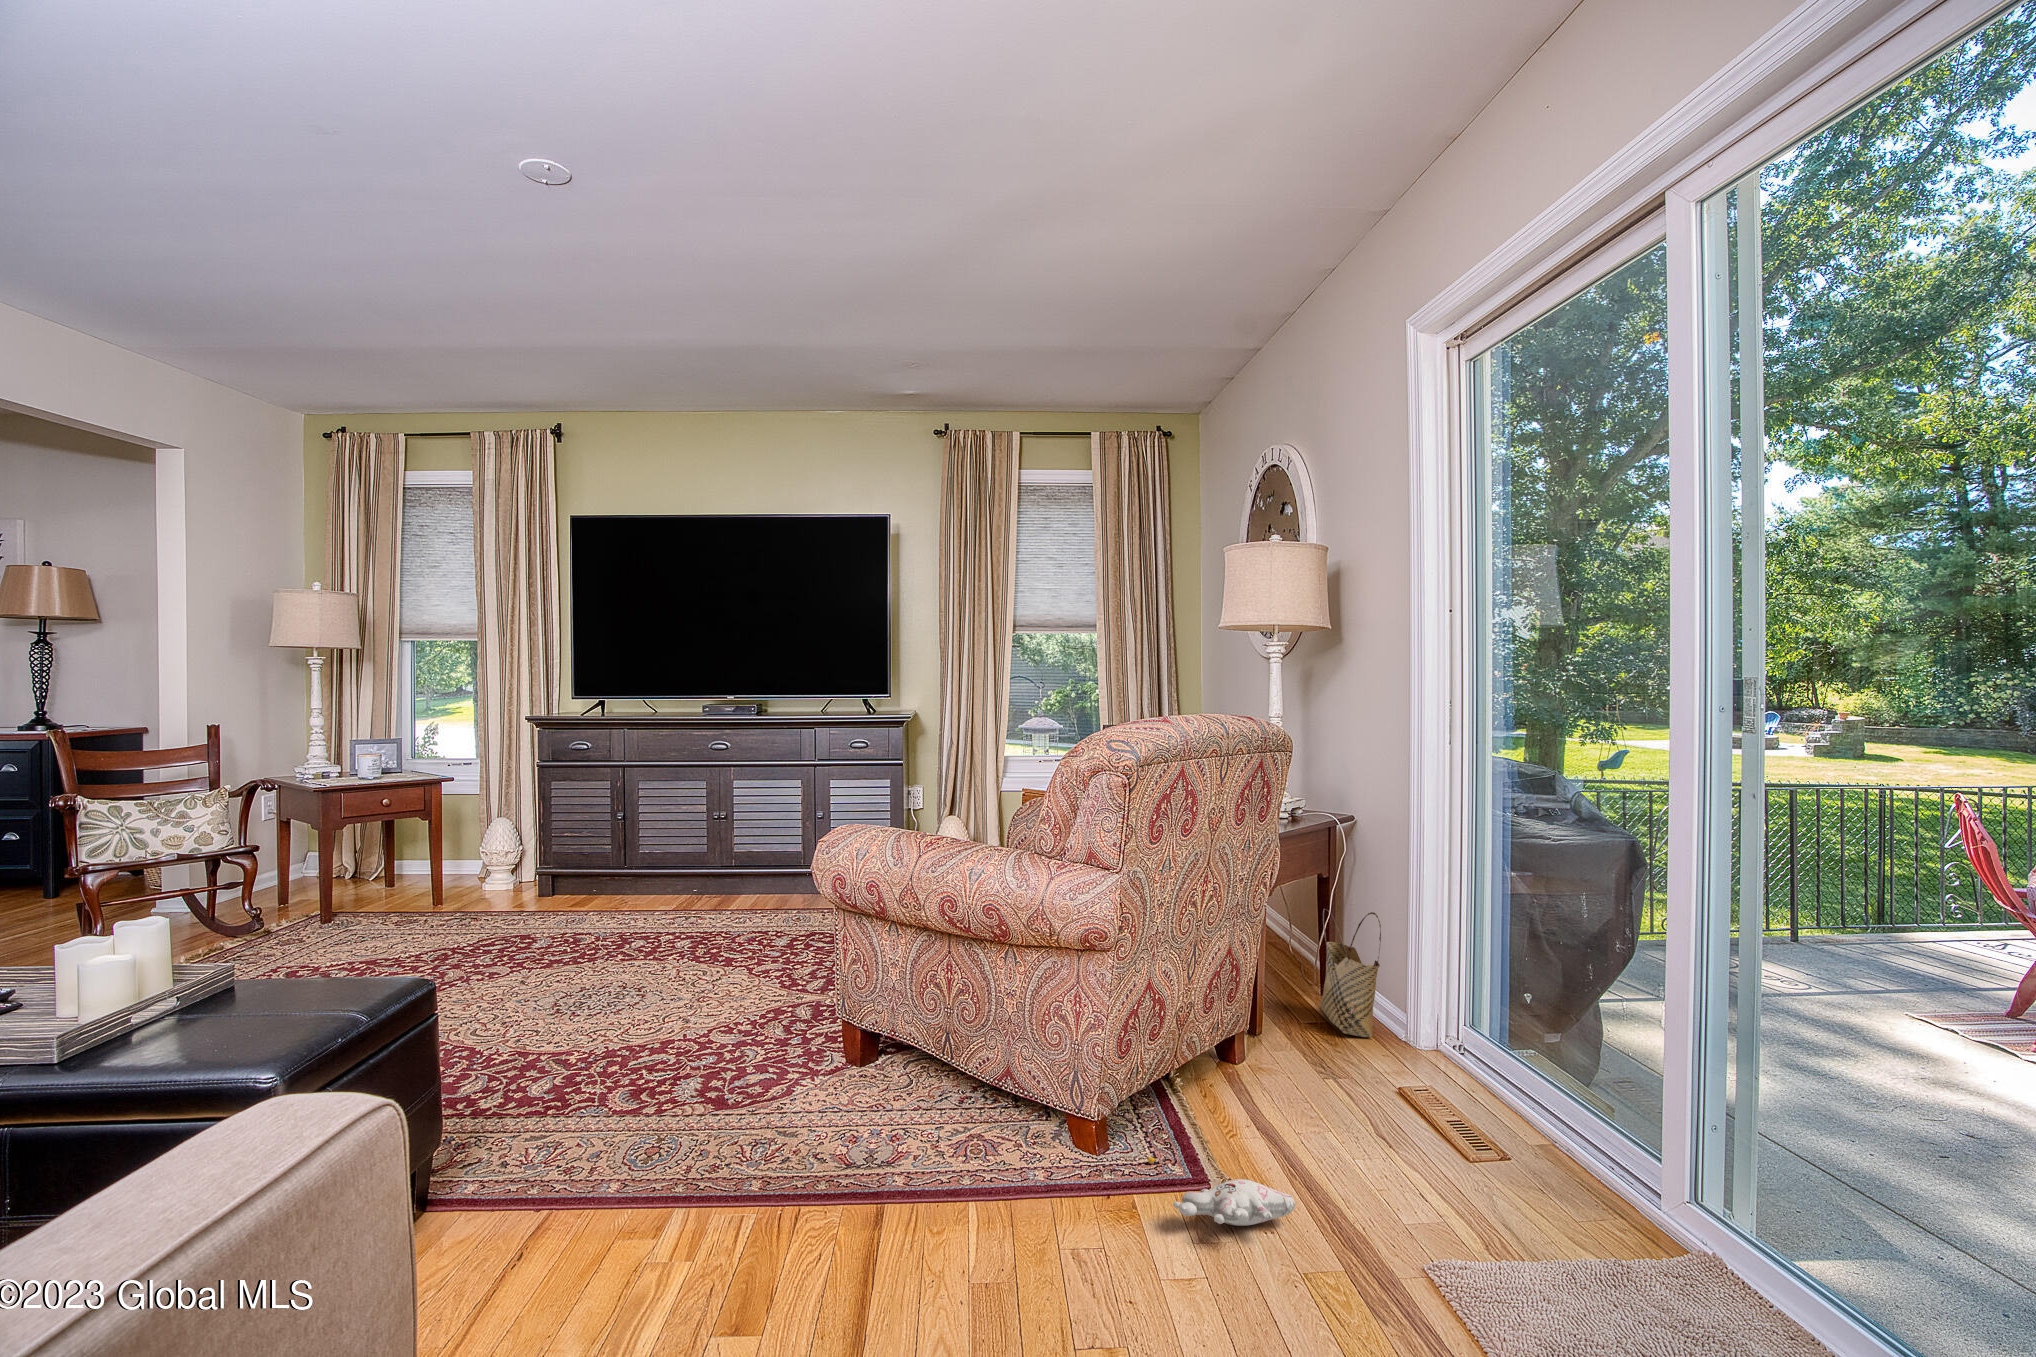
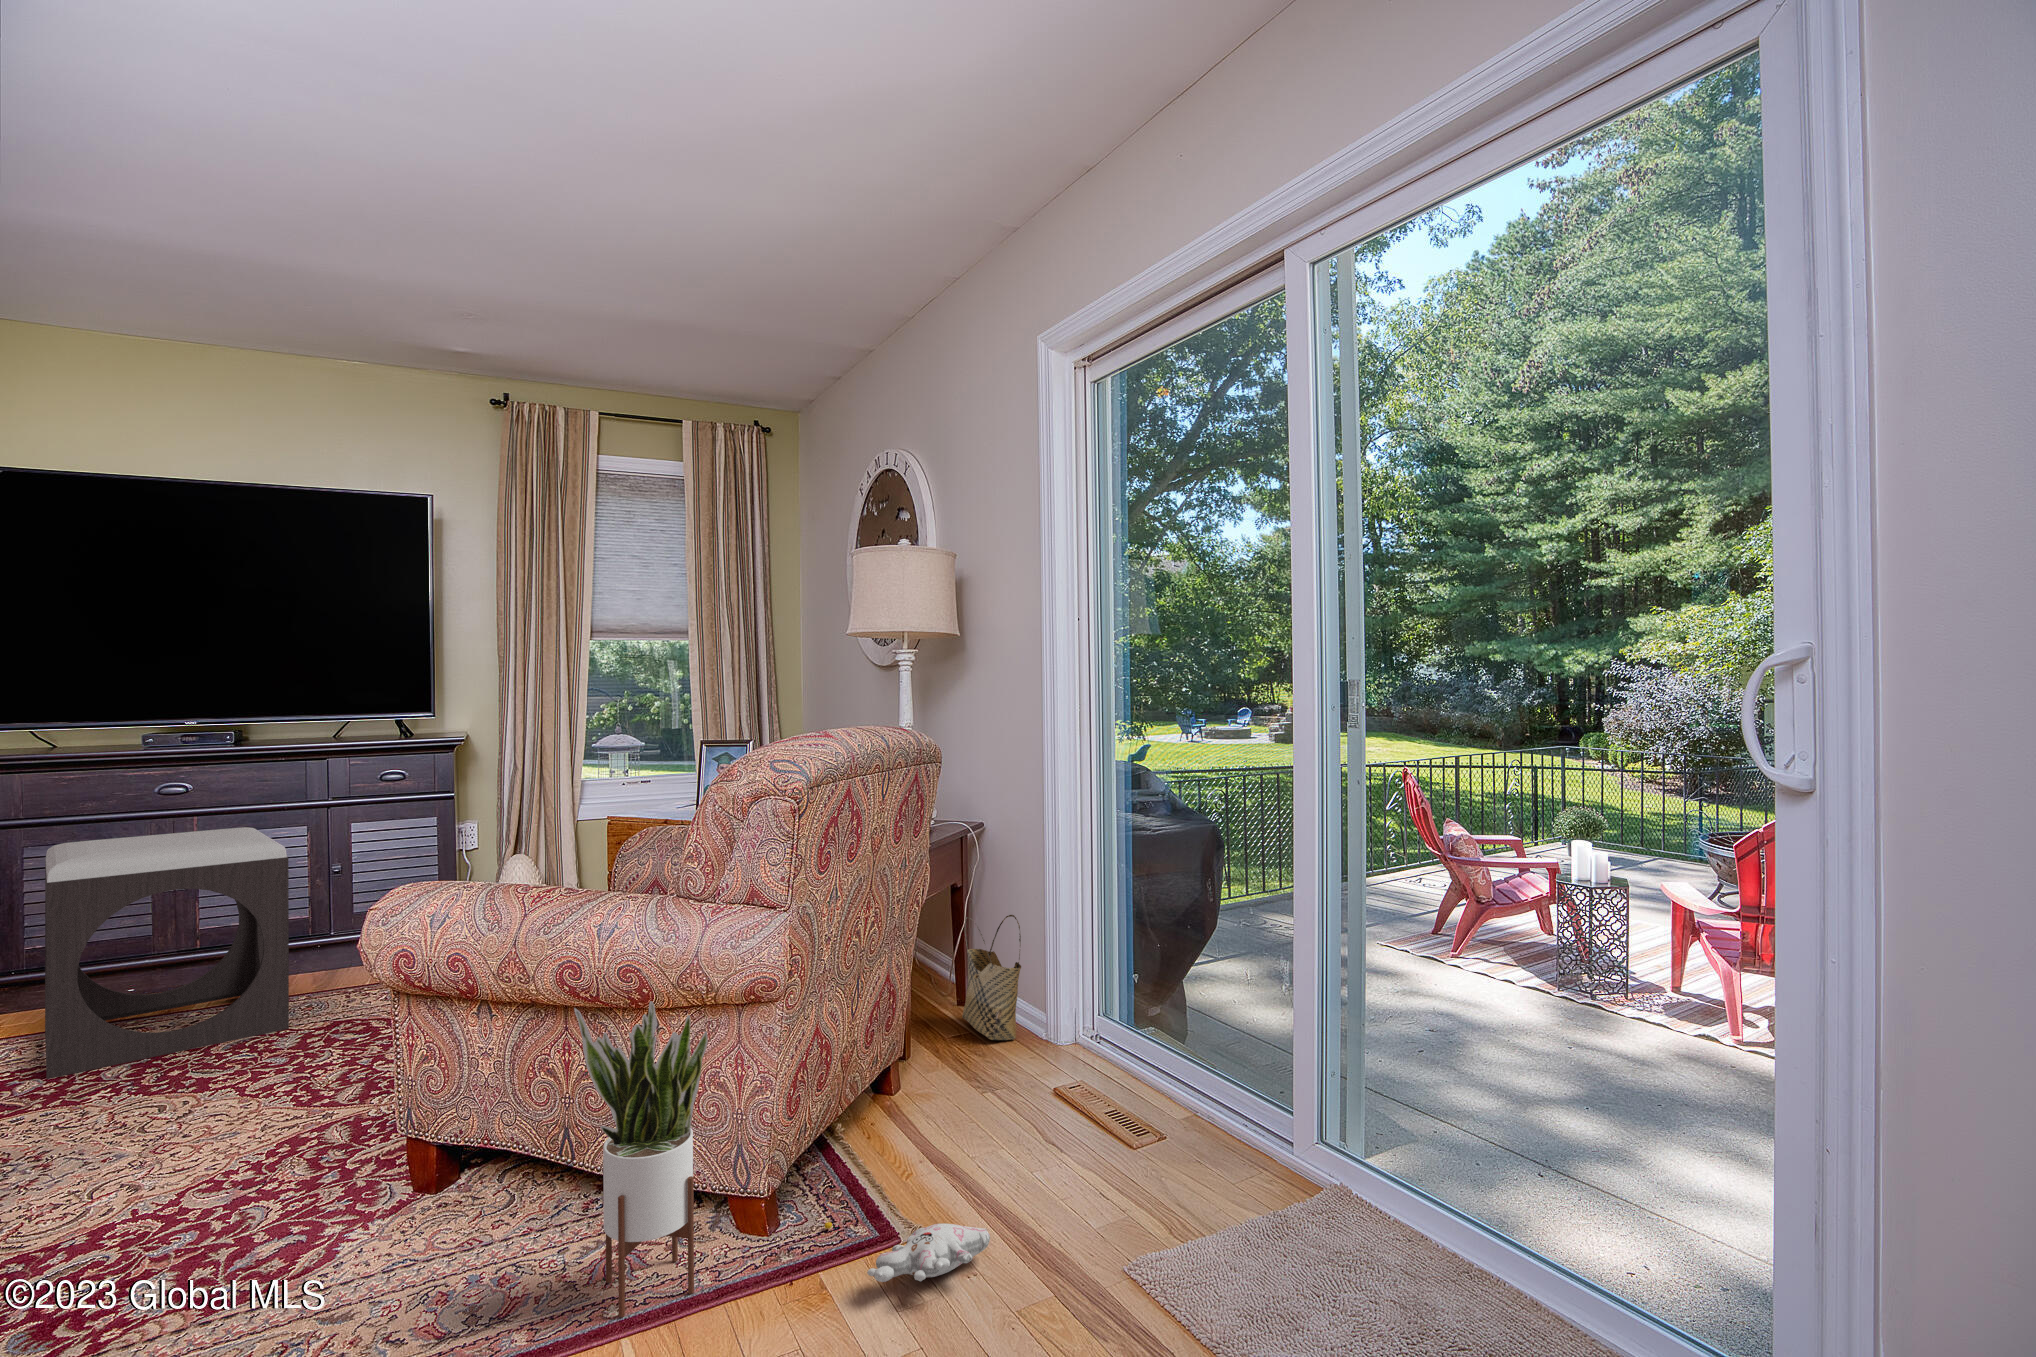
footstool: none [646,777,788,941] -> present [45,827,289,1079]
potted plant: none [946,930,1048,1187] -> present [574,1001,708,1317]

